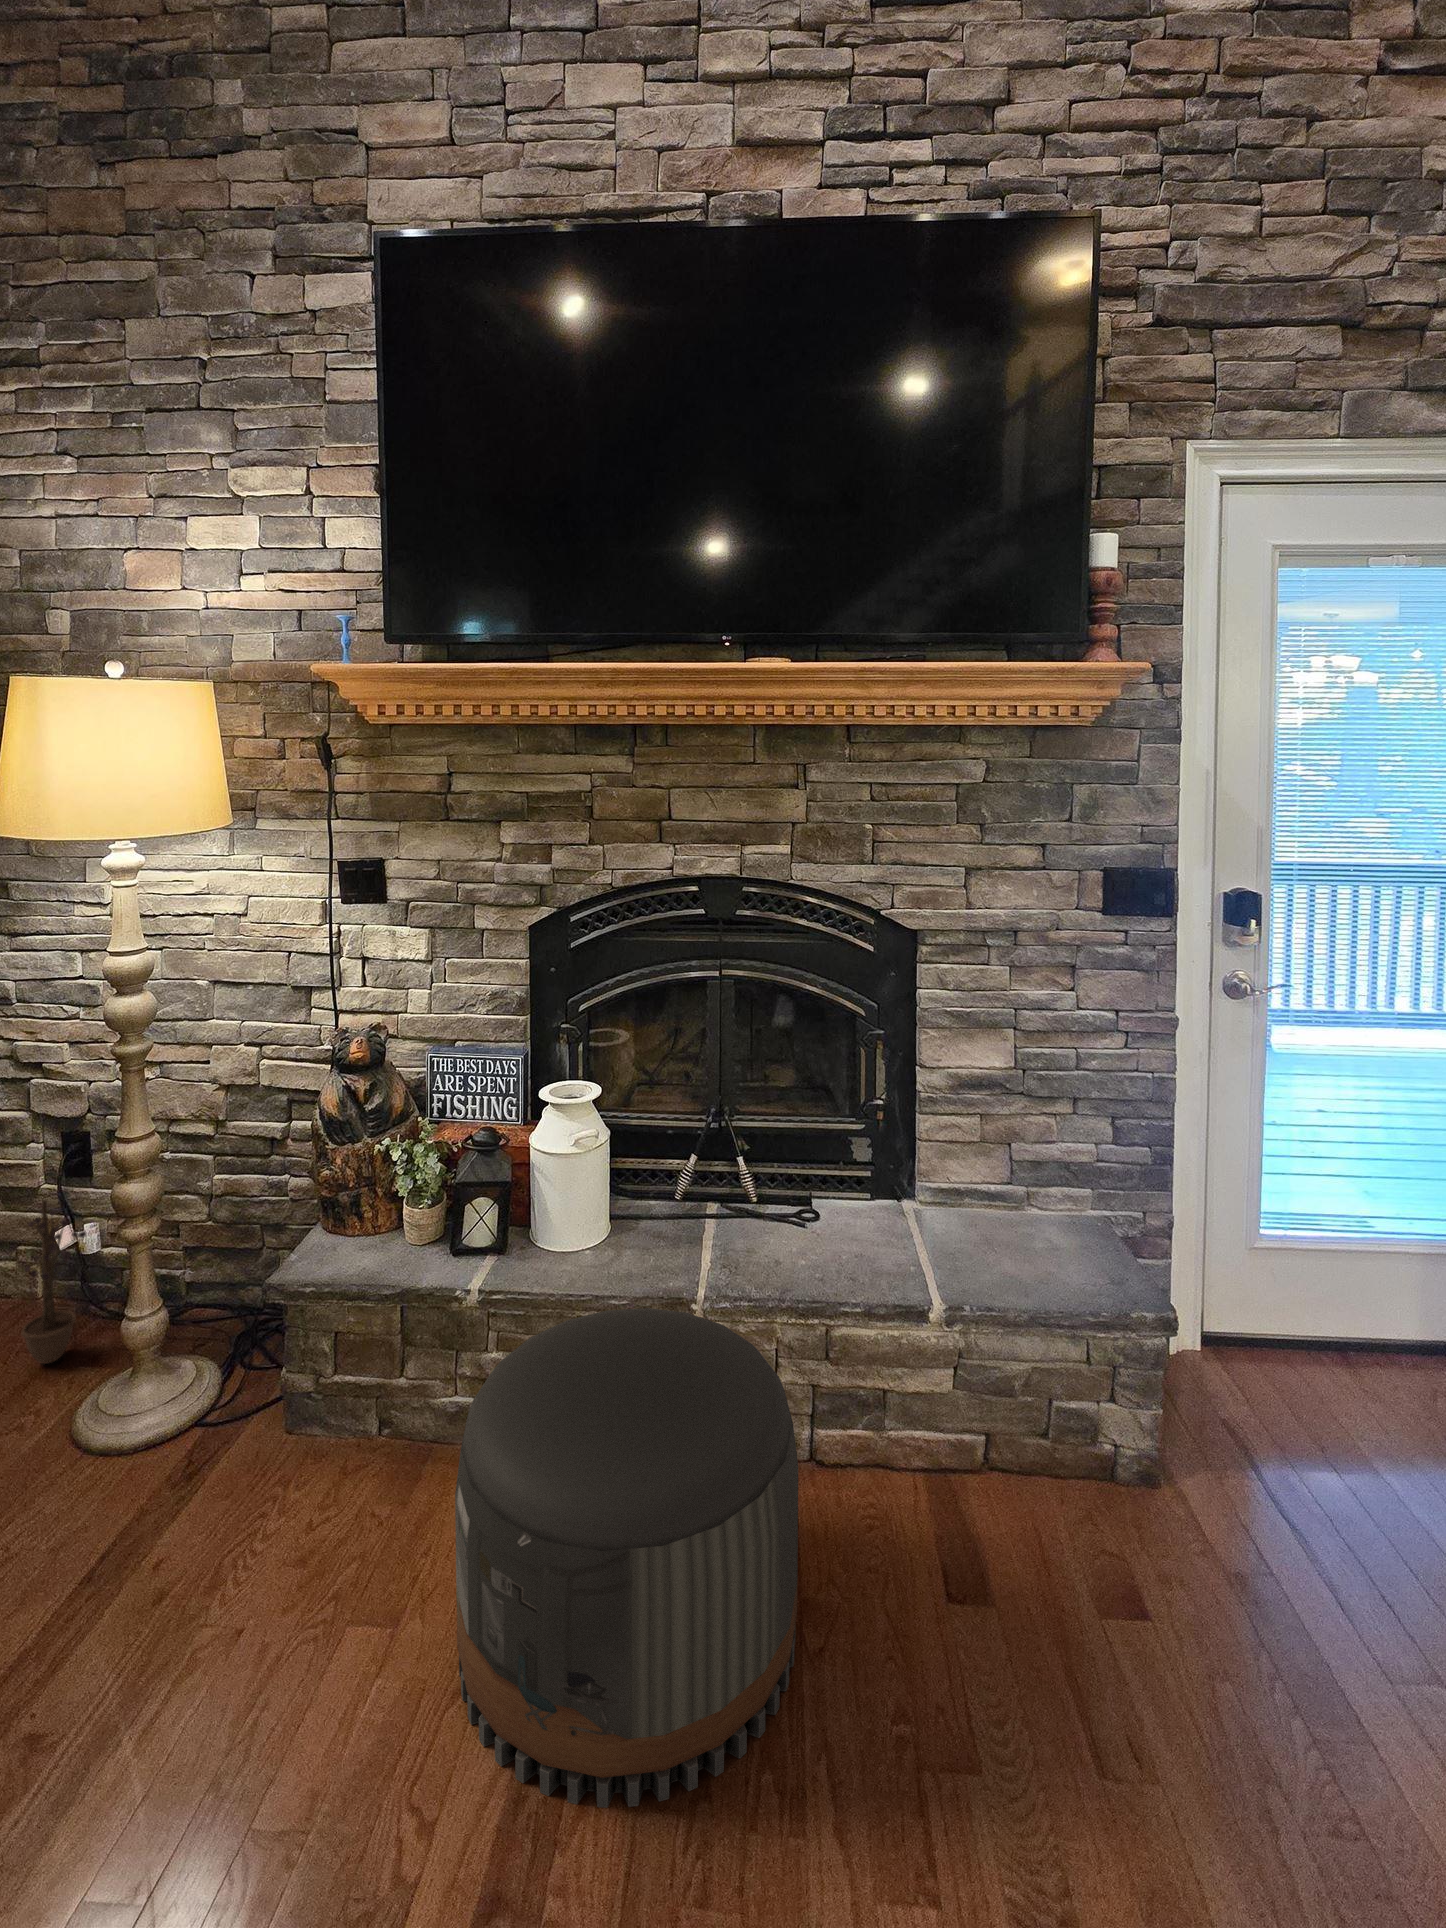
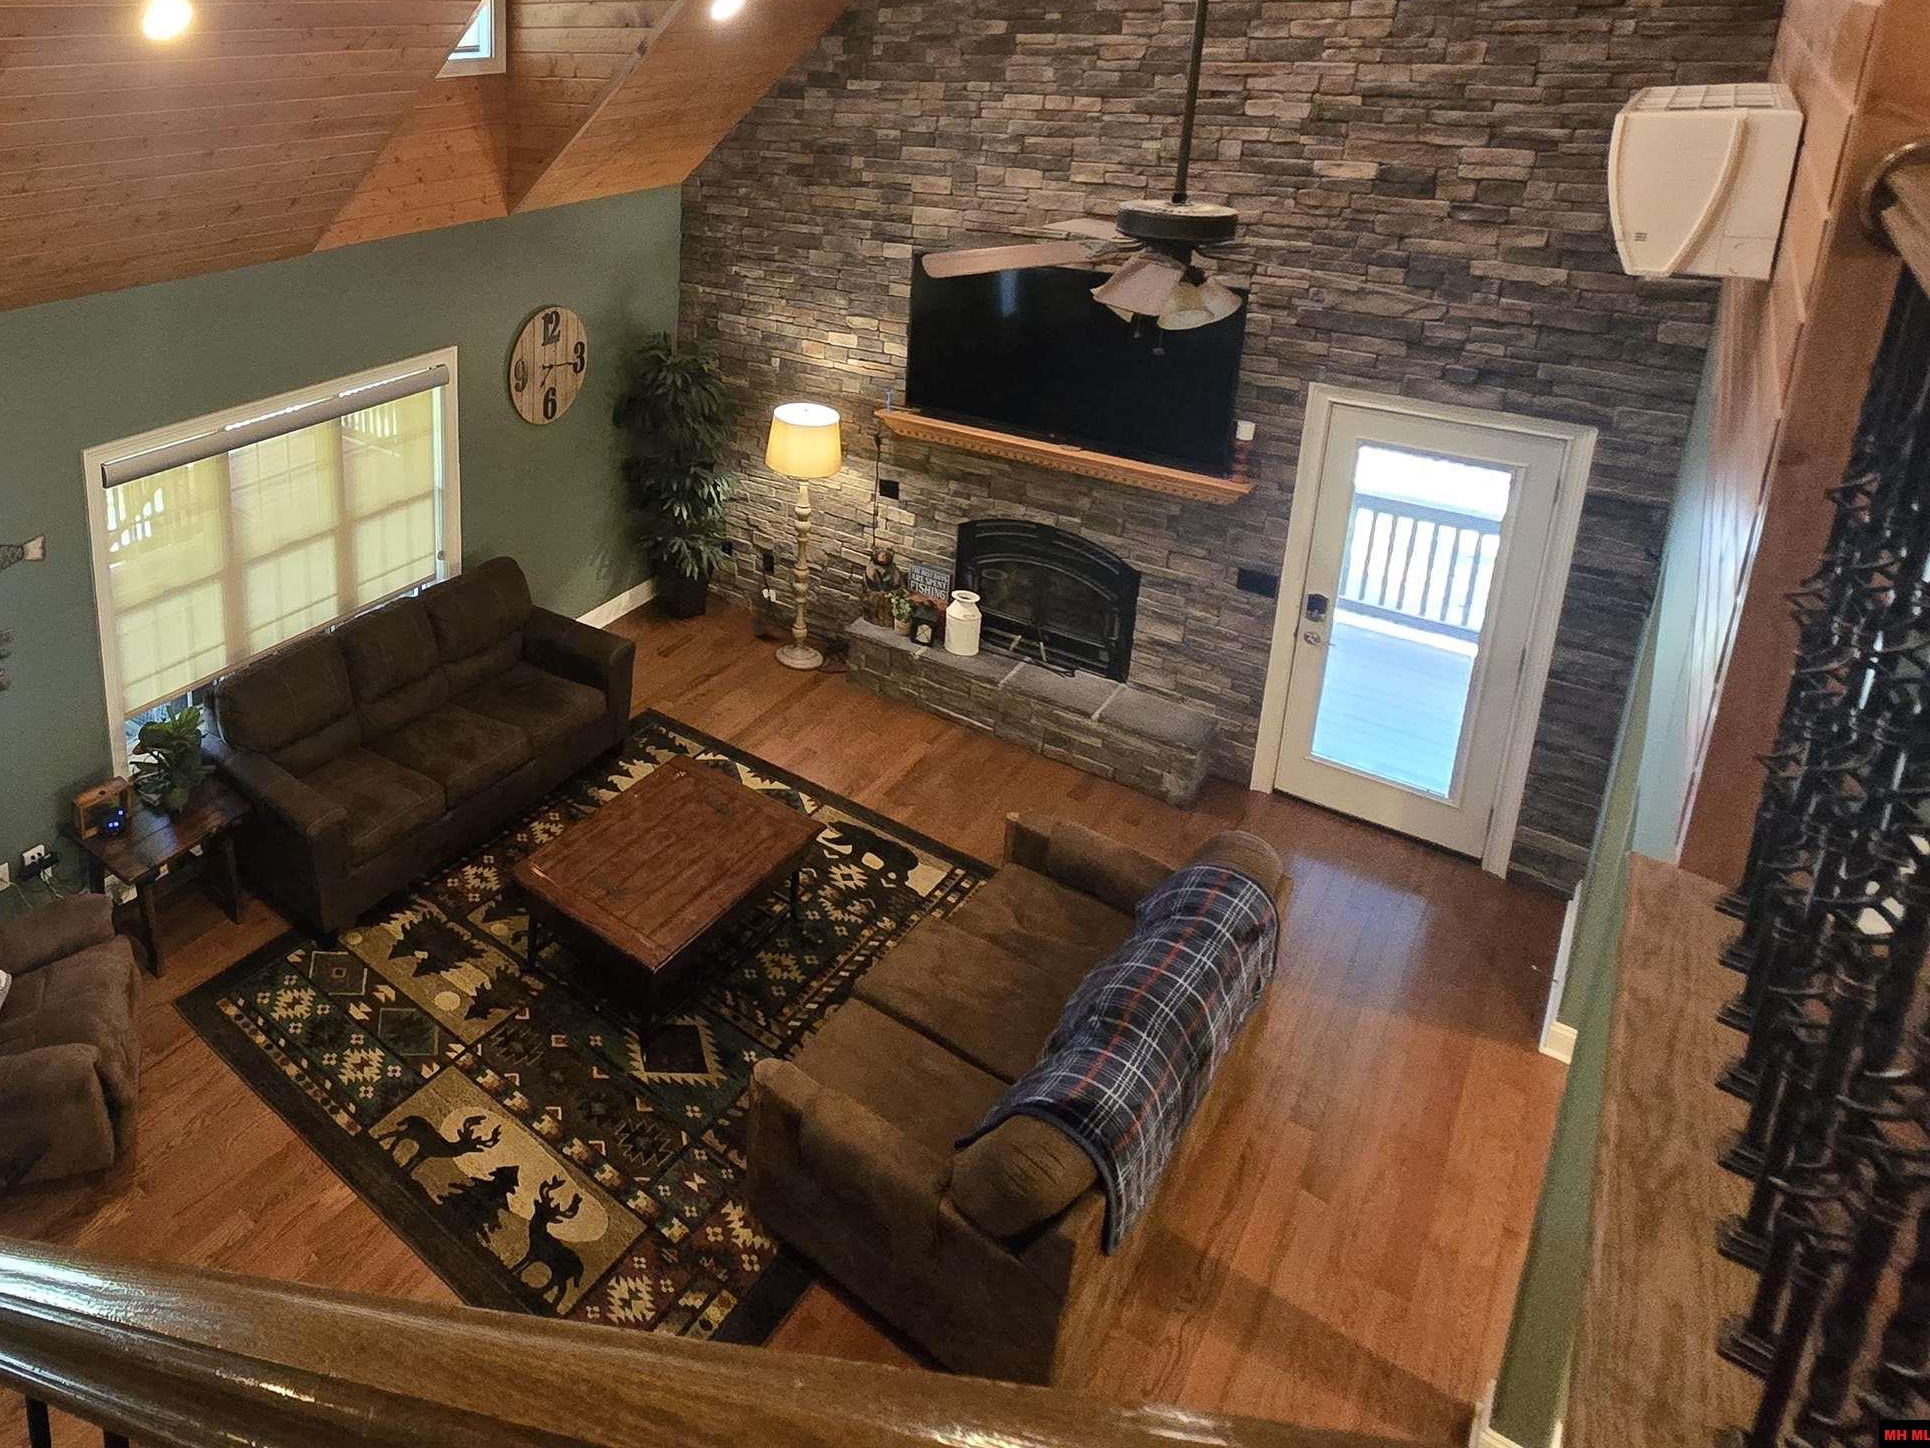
pouf: present [455,1308,798,1808] -> none [896,676,1016,804]

